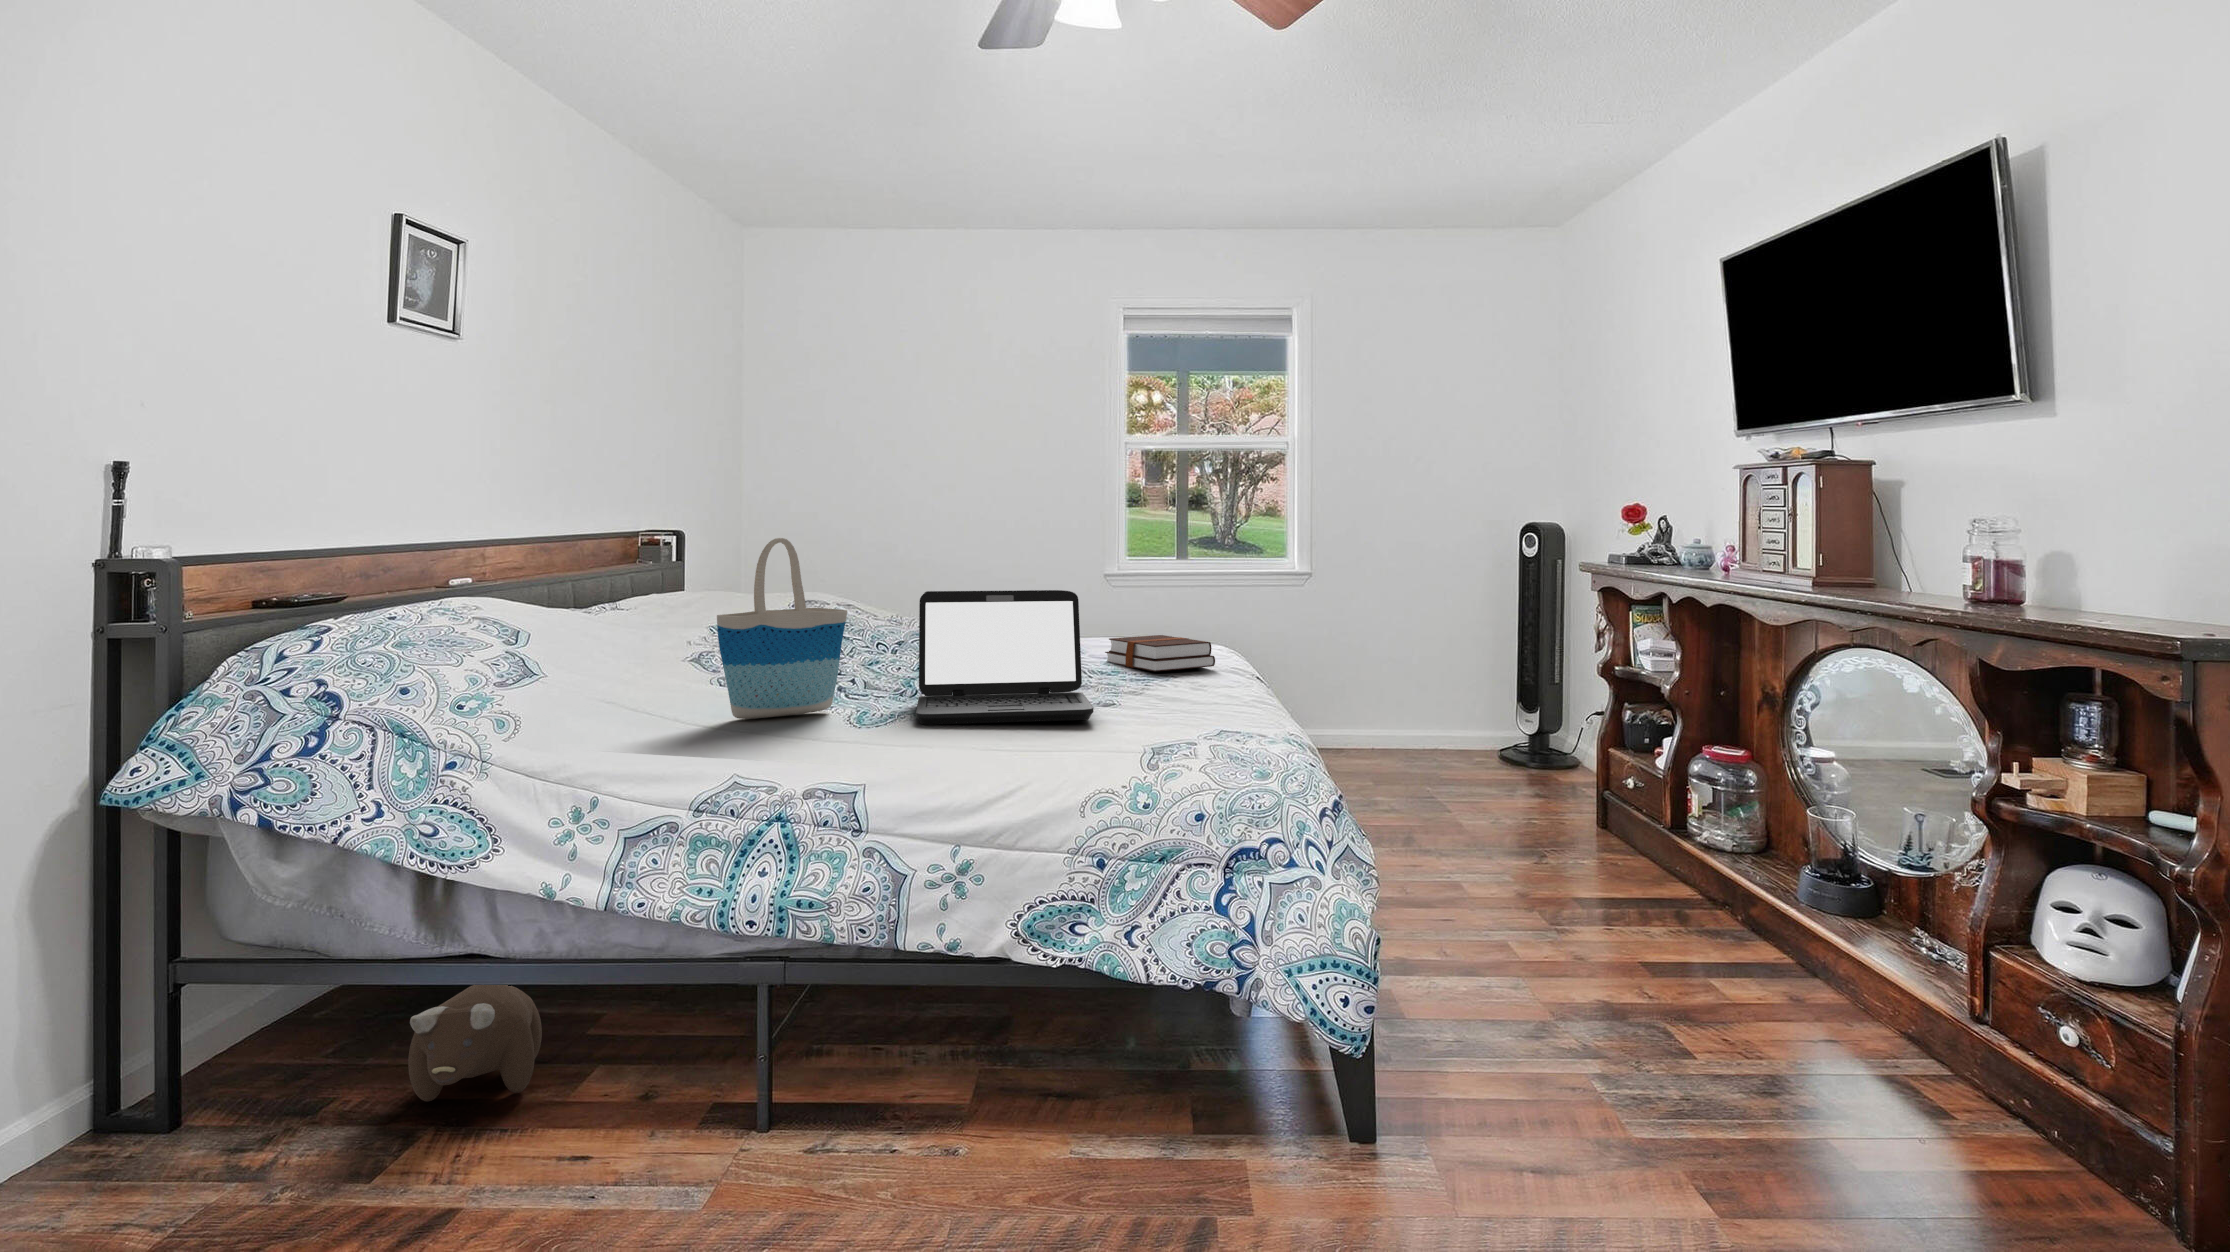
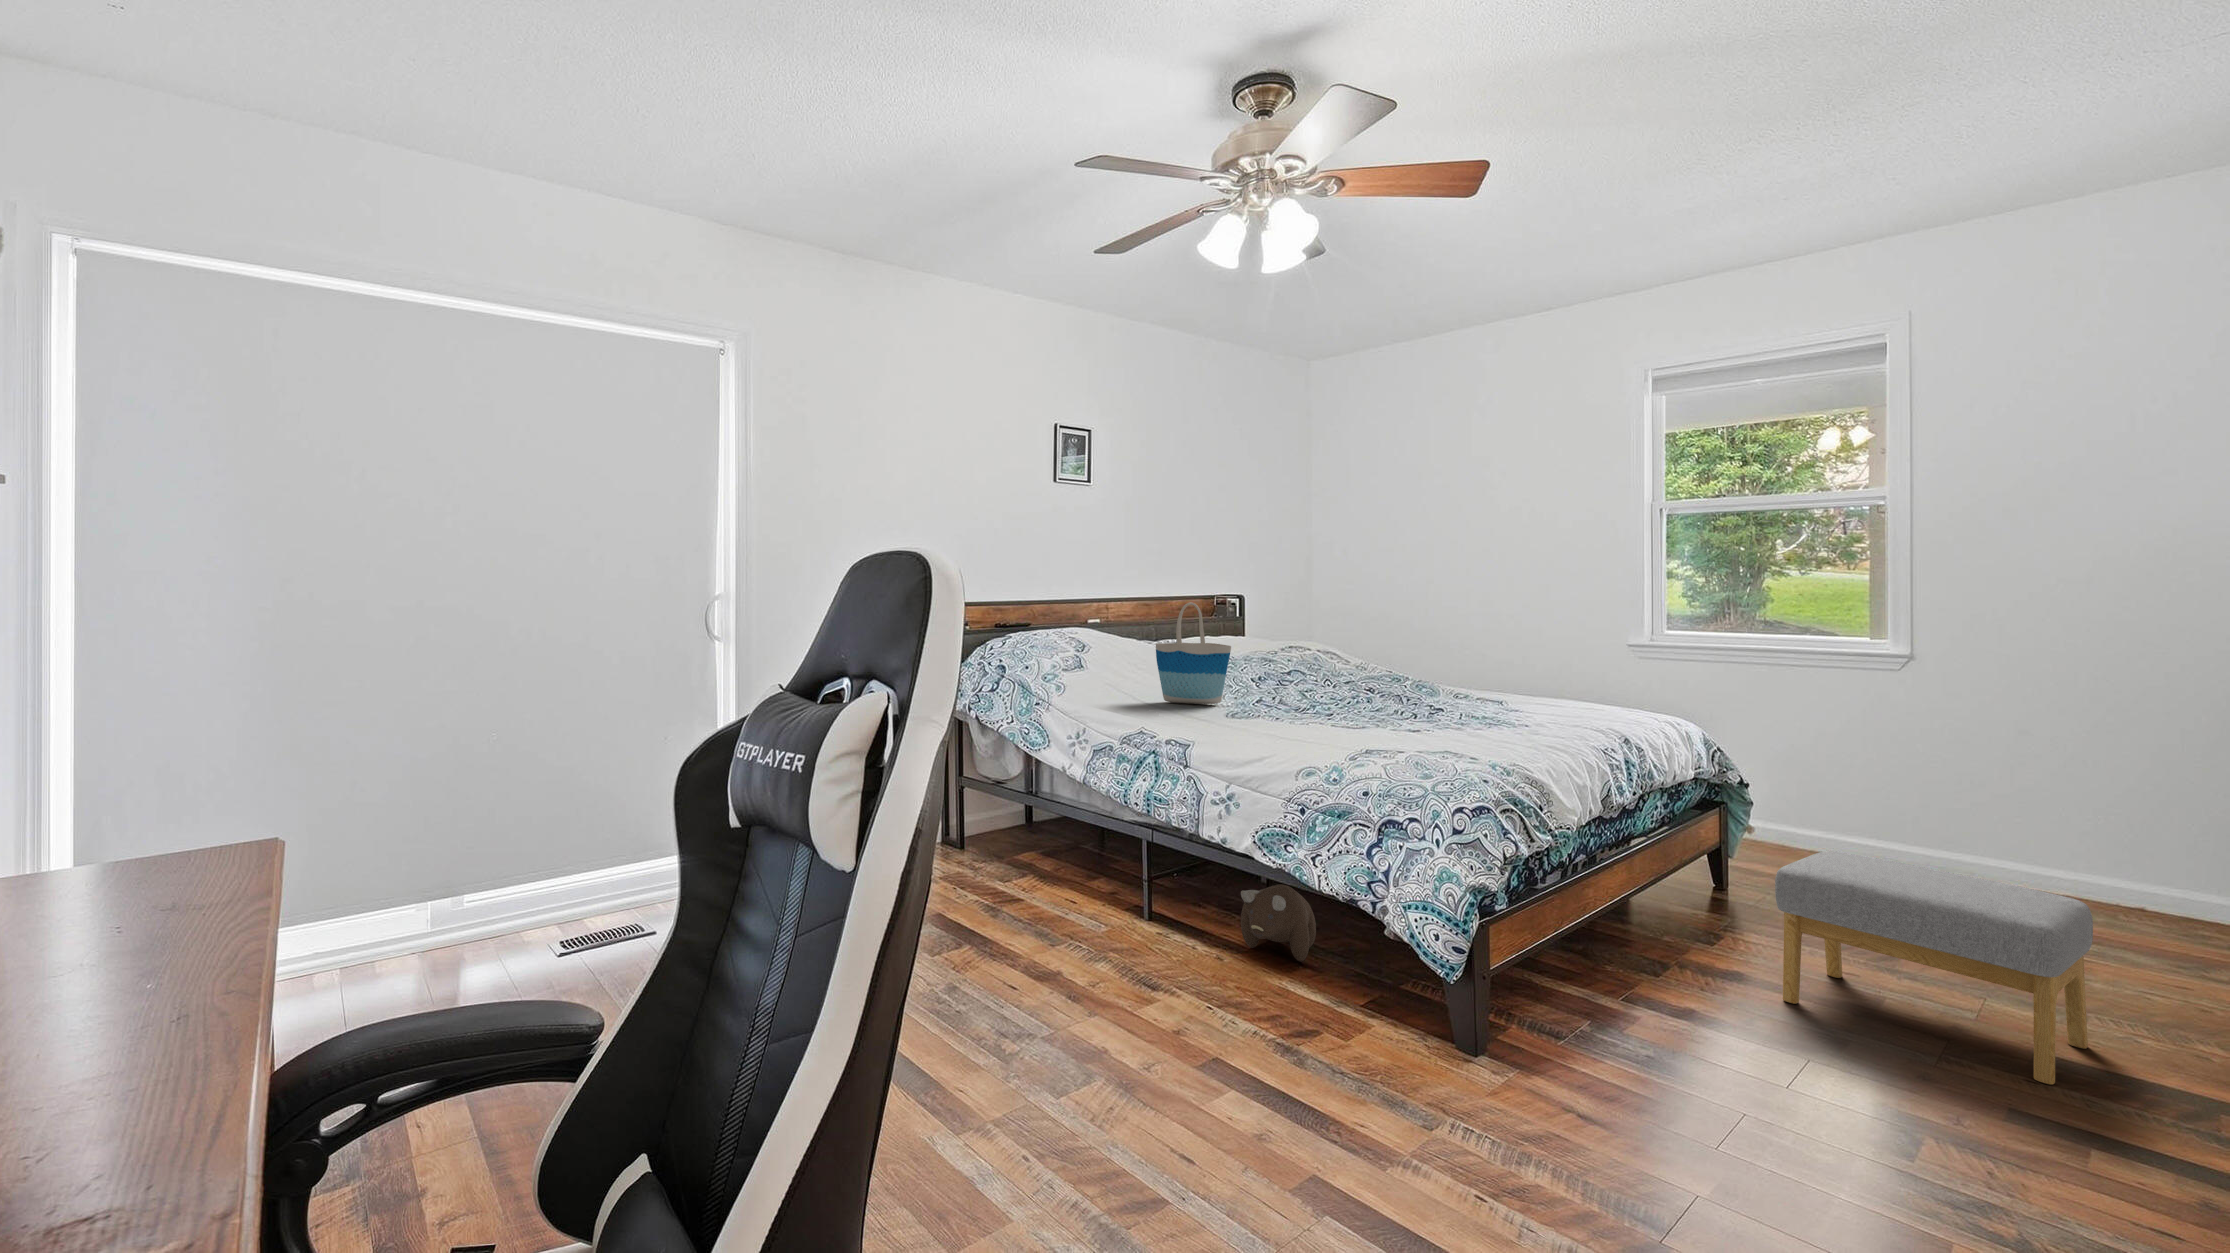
laptop: present [916,590,1094,725] -> none [1254,638,1395,729]
hardback book: present [1105,635,1215,672] -> none [1490,686,1576,716]
footstool: none [1415,770,1632,941] -> present [1775,851,2093,1084]
plush toy: present [408,985,542,1102] -> present [1241,884,1316,961]

